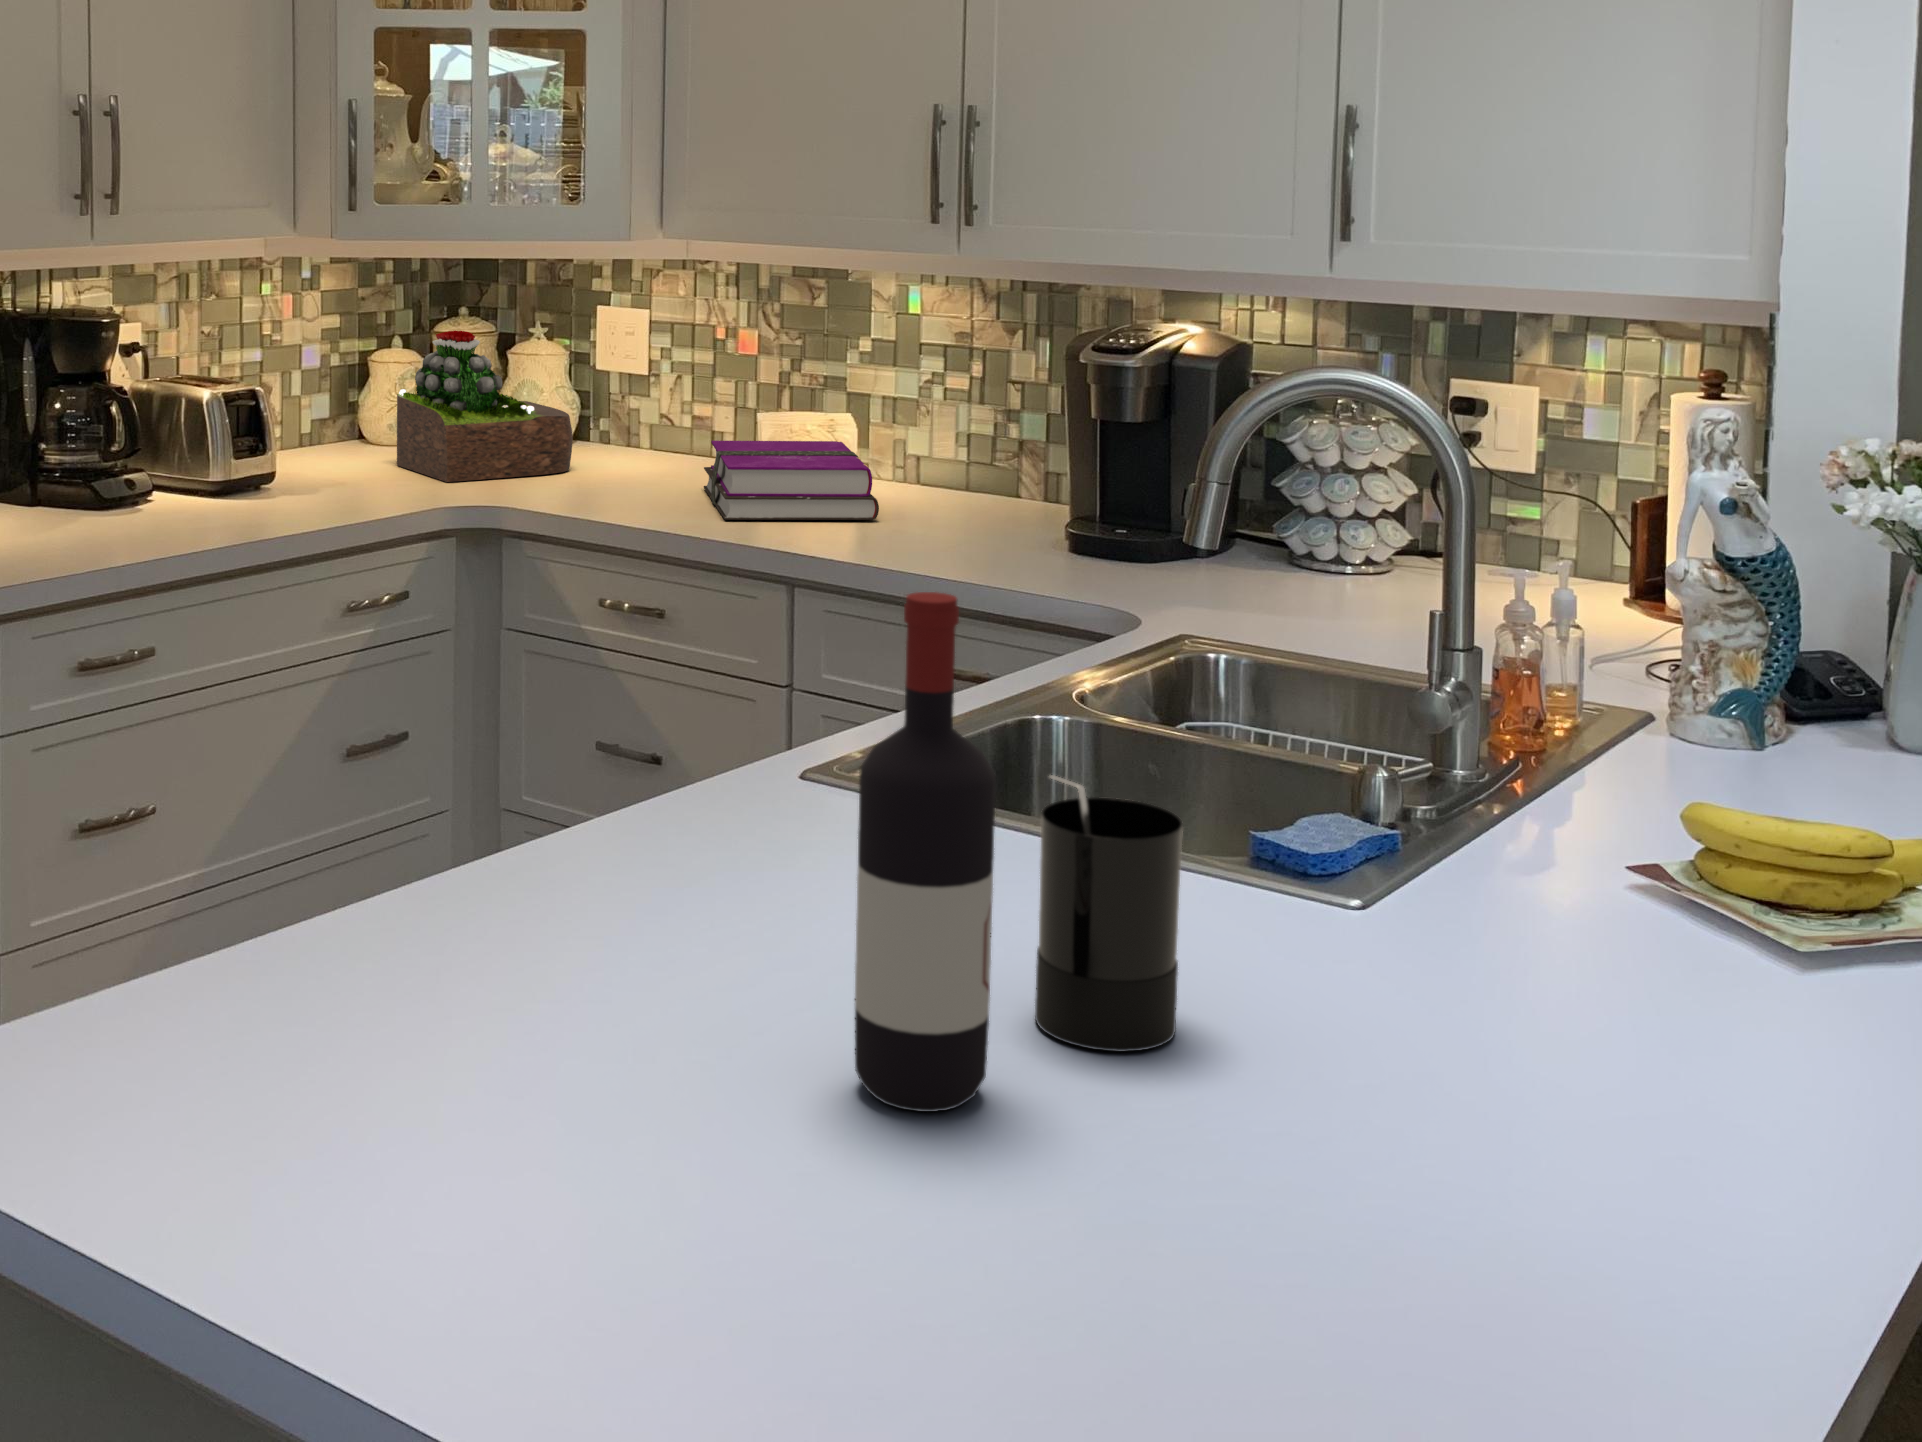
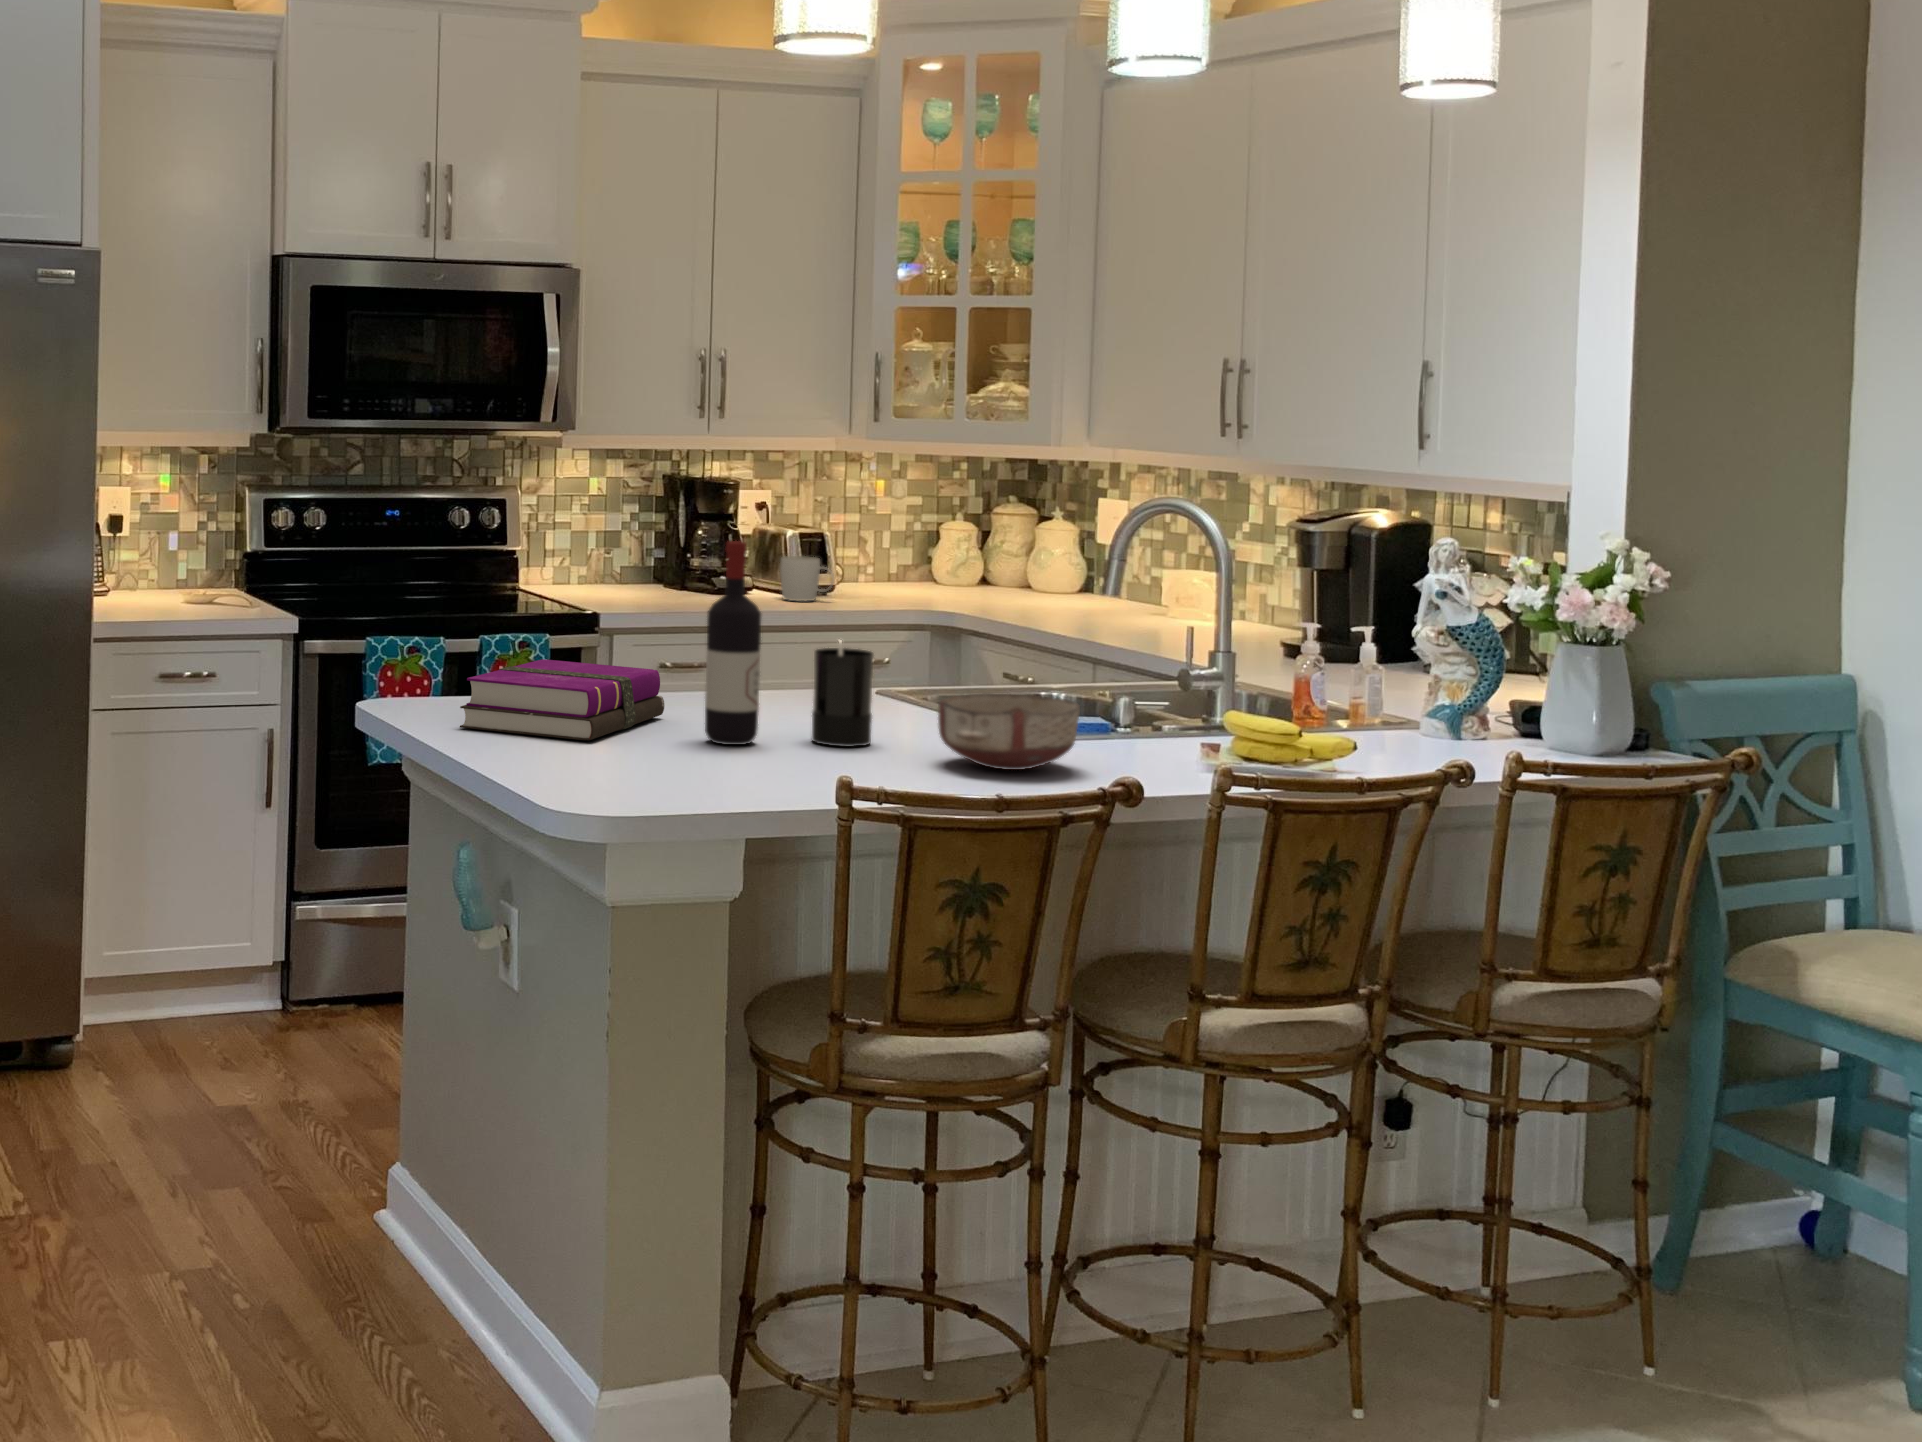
succulent plant: present [397,330,573,482] -> none [930,504,1041,600]
mug: none [220,437,312,515] -> present [780,556,833,601]
hardback book: present [704,441,879,520] -> present [460,659,664,740]
ceramic bowl: none [1389,867,1731,1084] -> present [938,693,1080,770]

